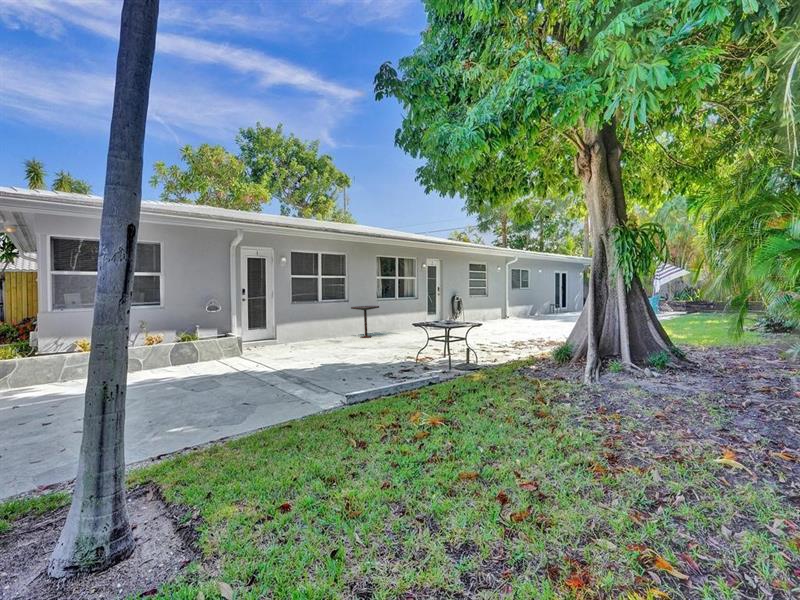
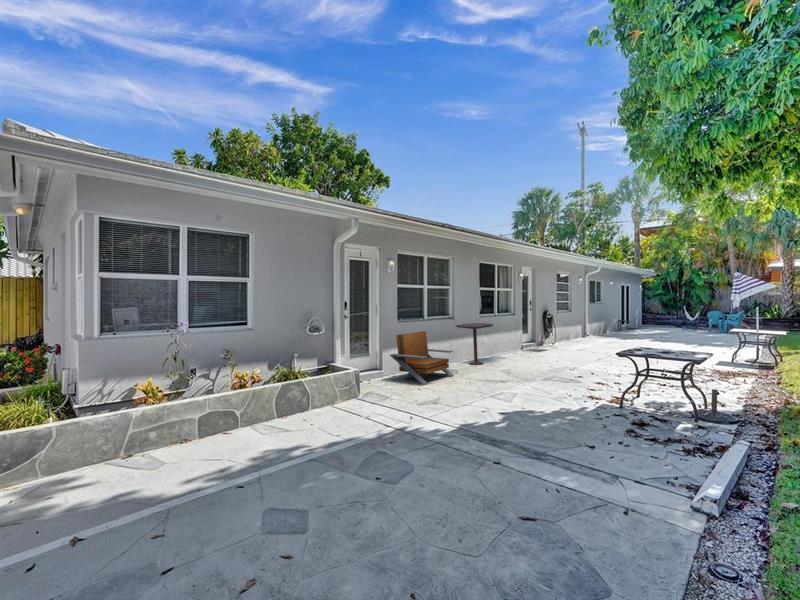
lounge chair: none [283,311,333,350] -> present [390,331,454,385]

